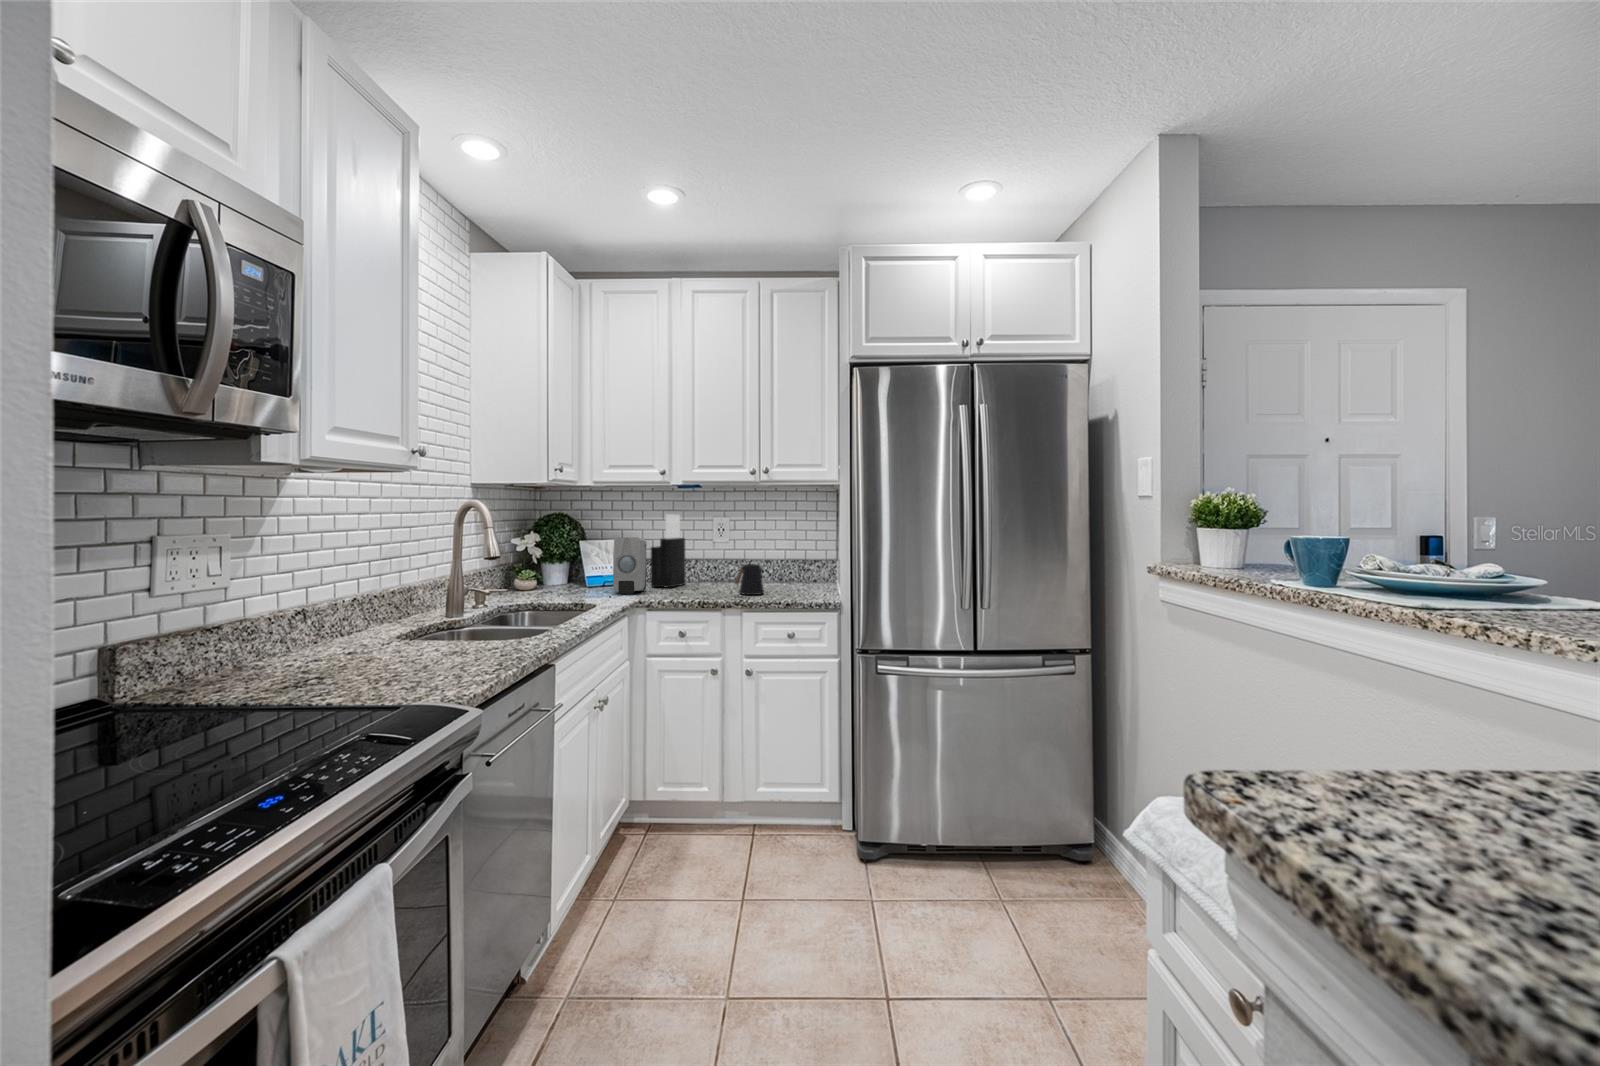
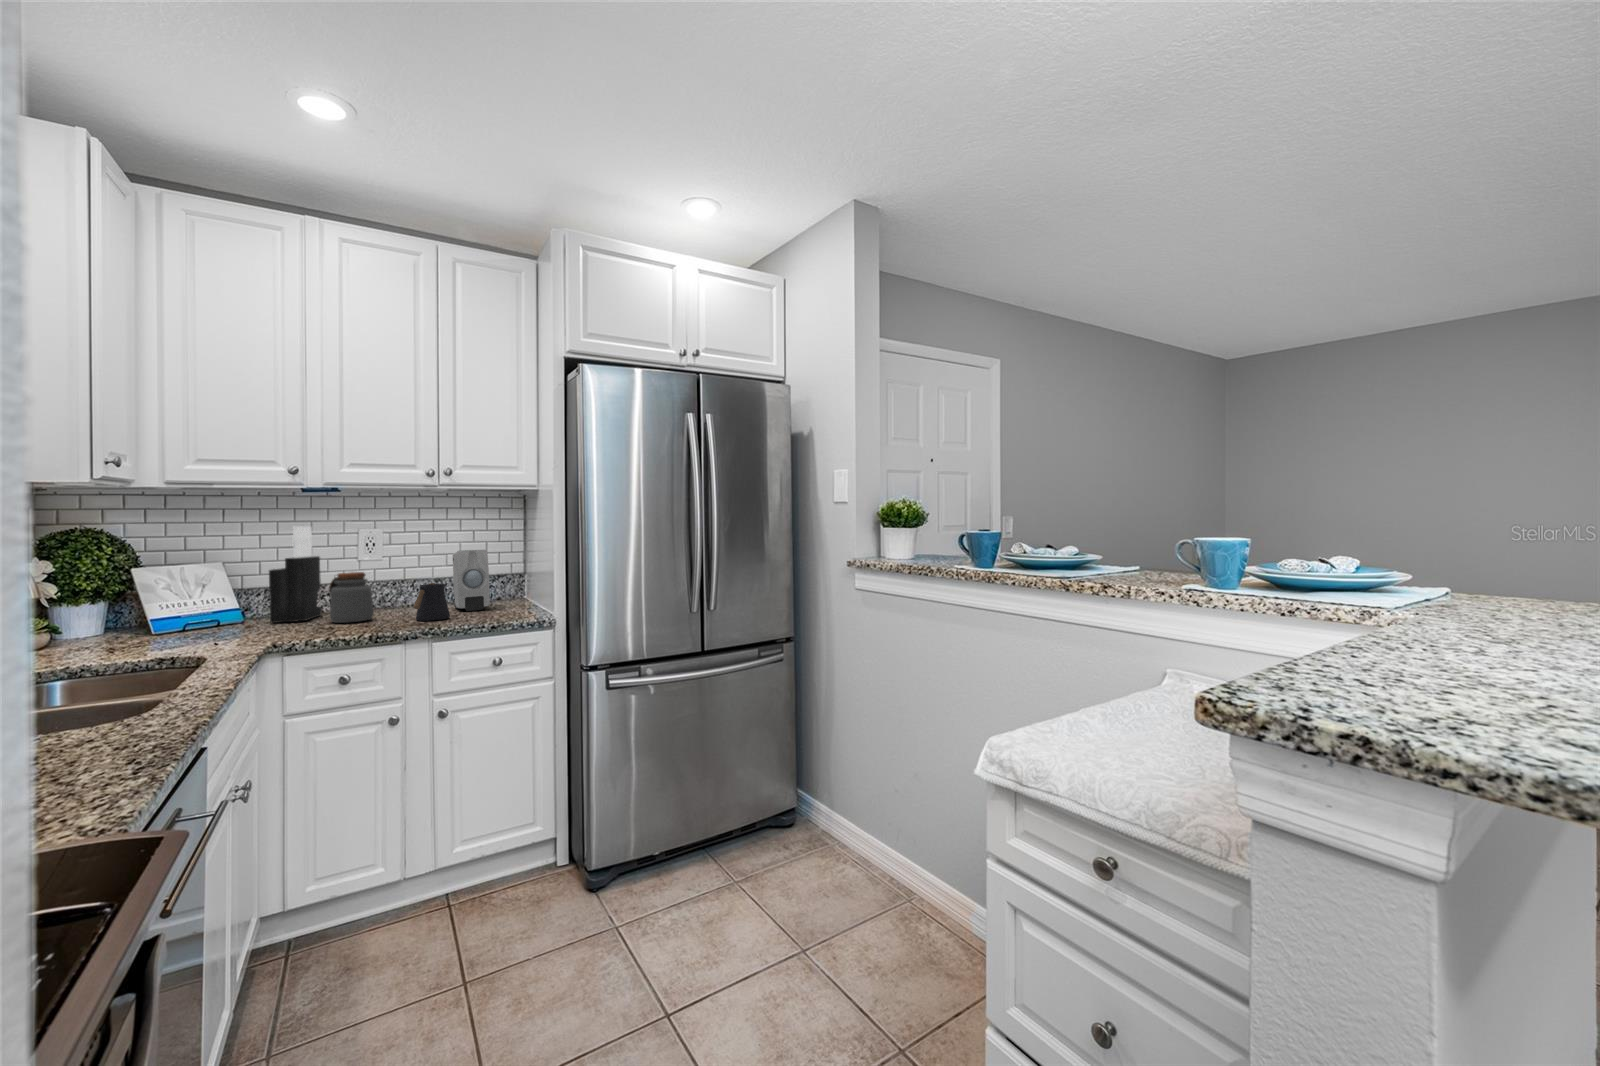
soap dispenser: present [613,537,646,594] -> present [452,550,490,611]
jar: none [685,552,714,591] -> present [329,572,374,623]

